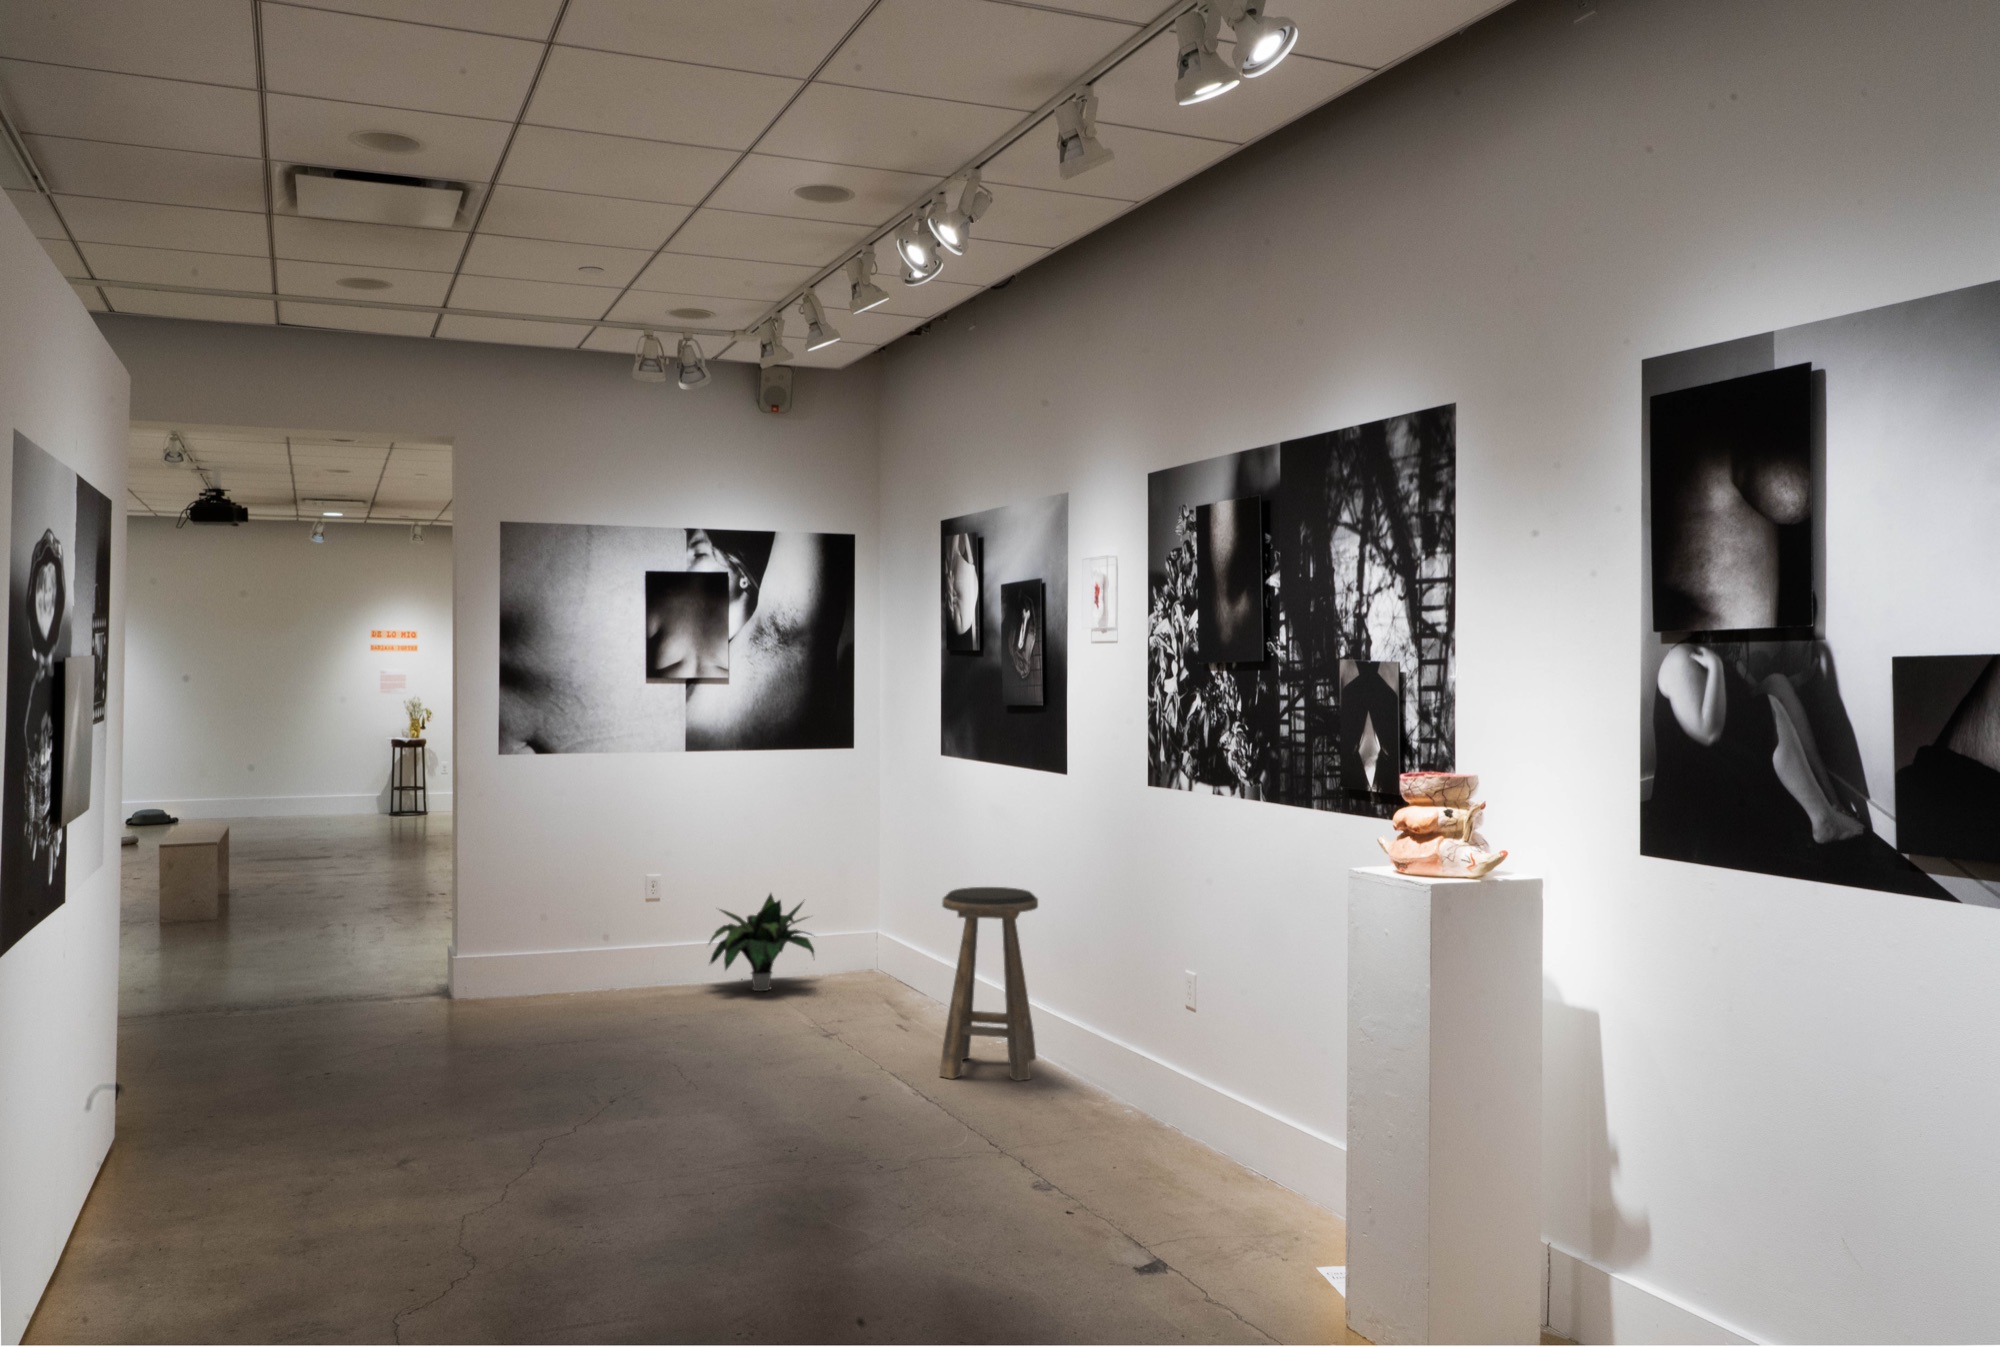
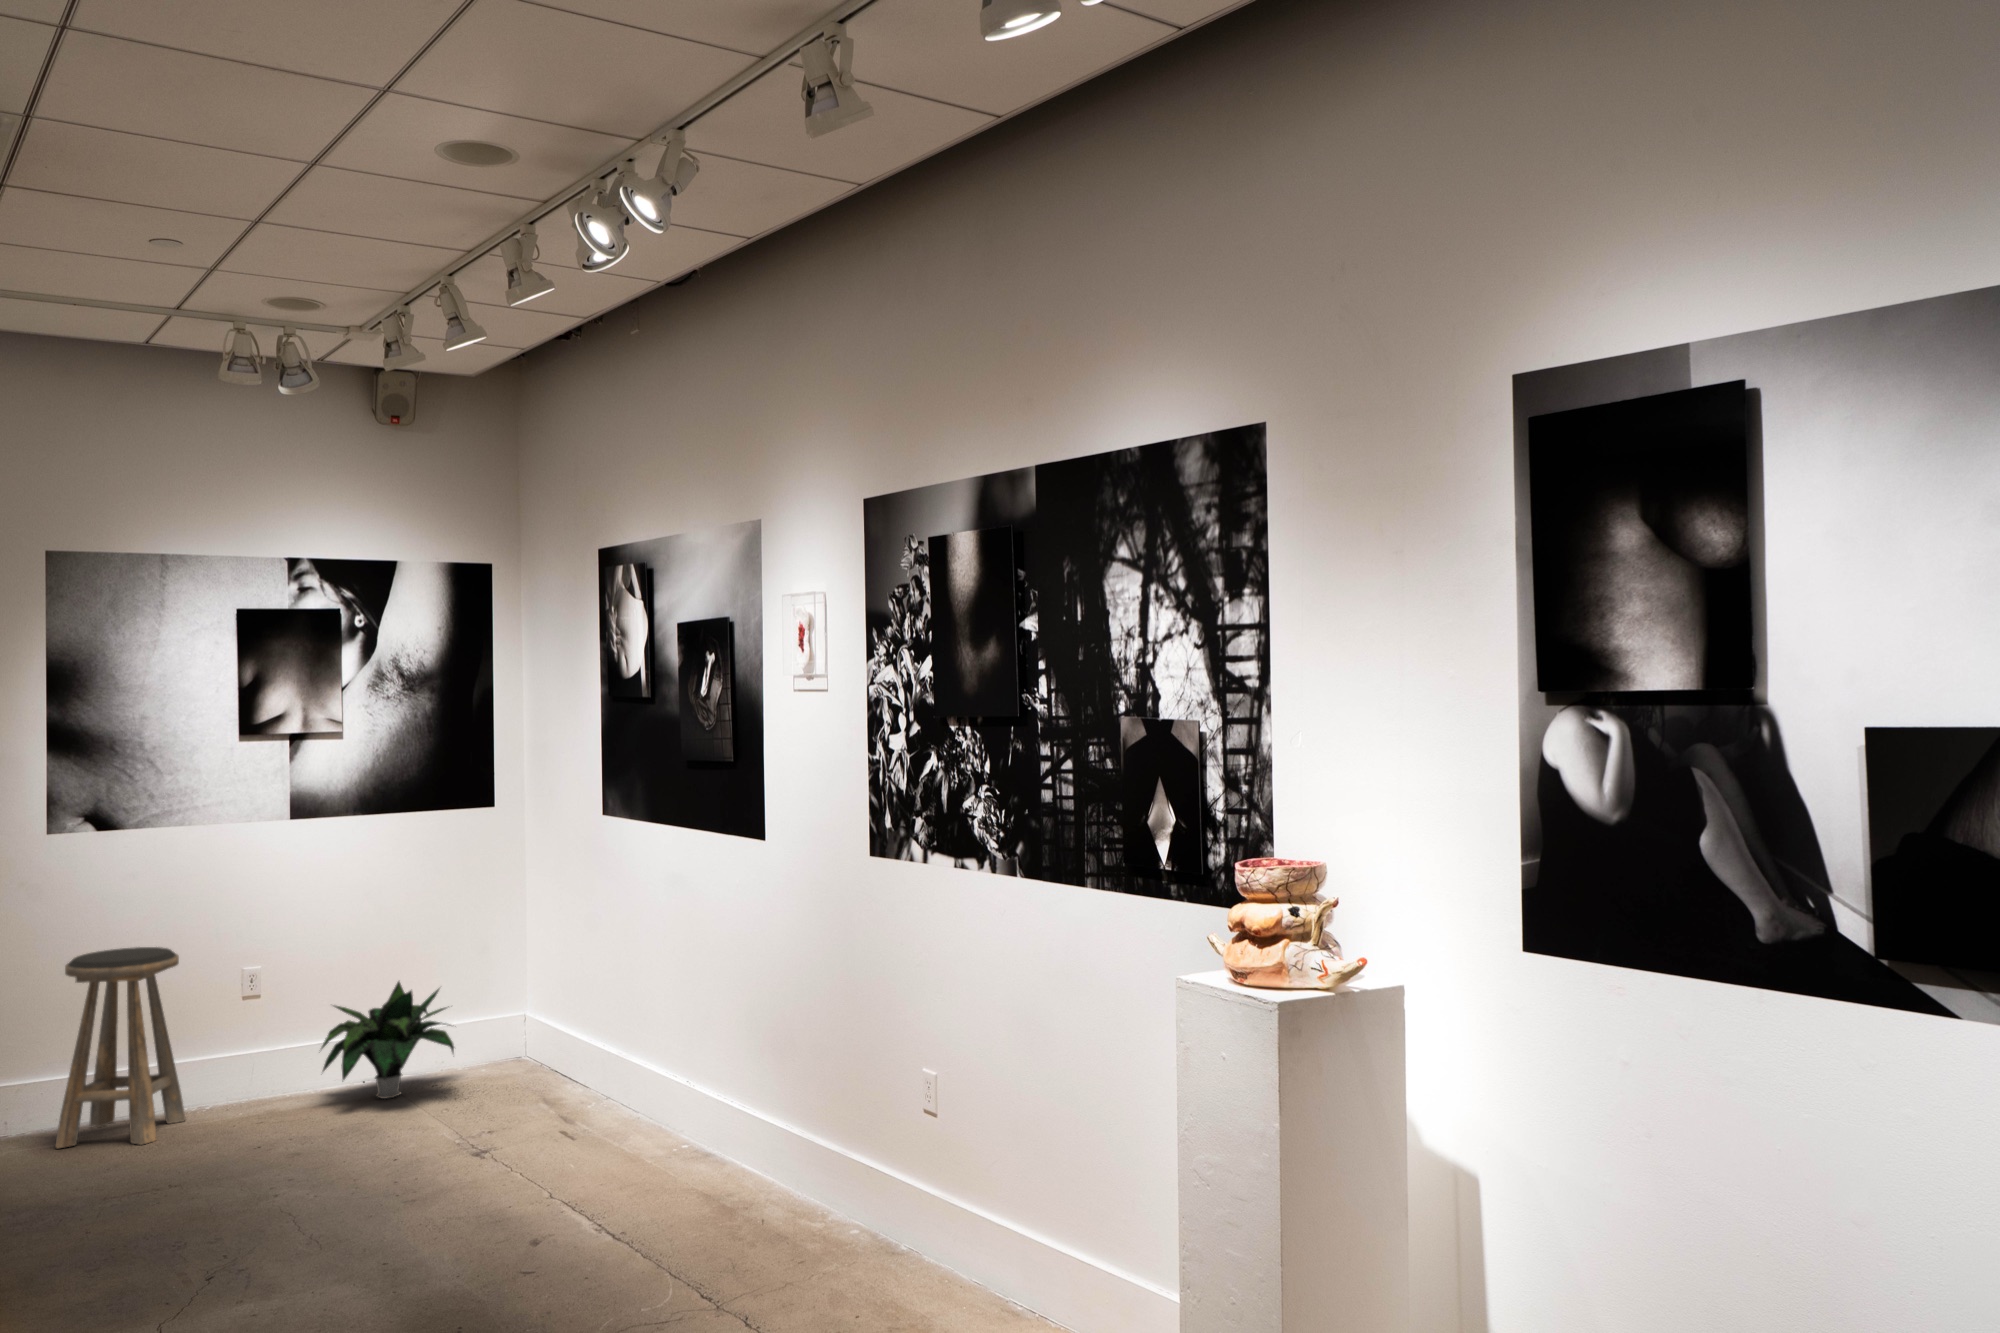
stool: present [940,887,1038,1081] -> present [55,947,186,1148]

